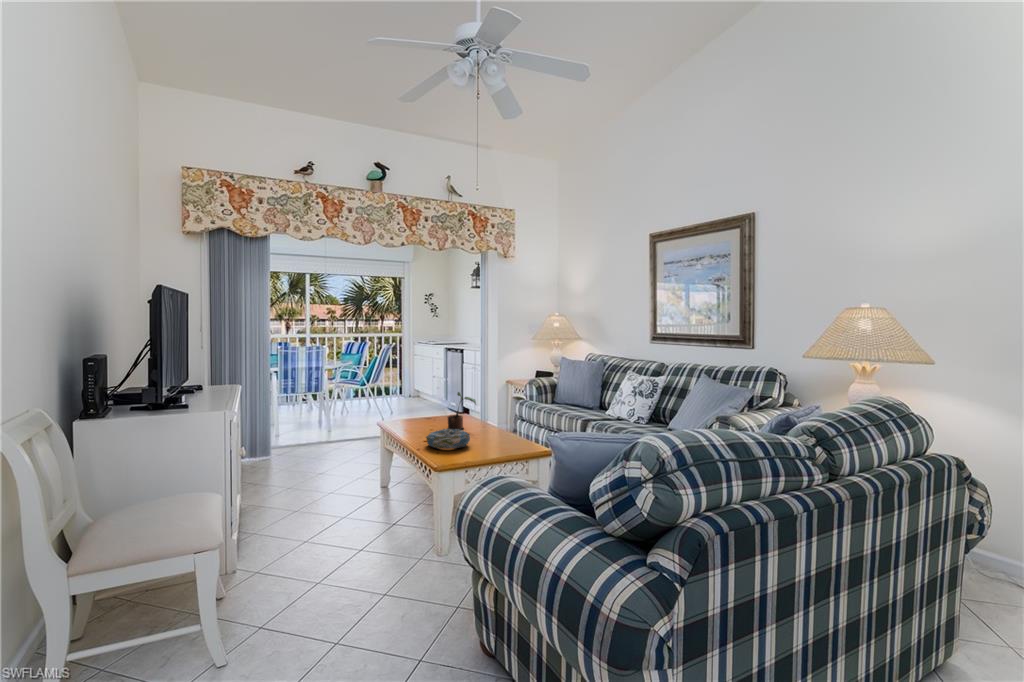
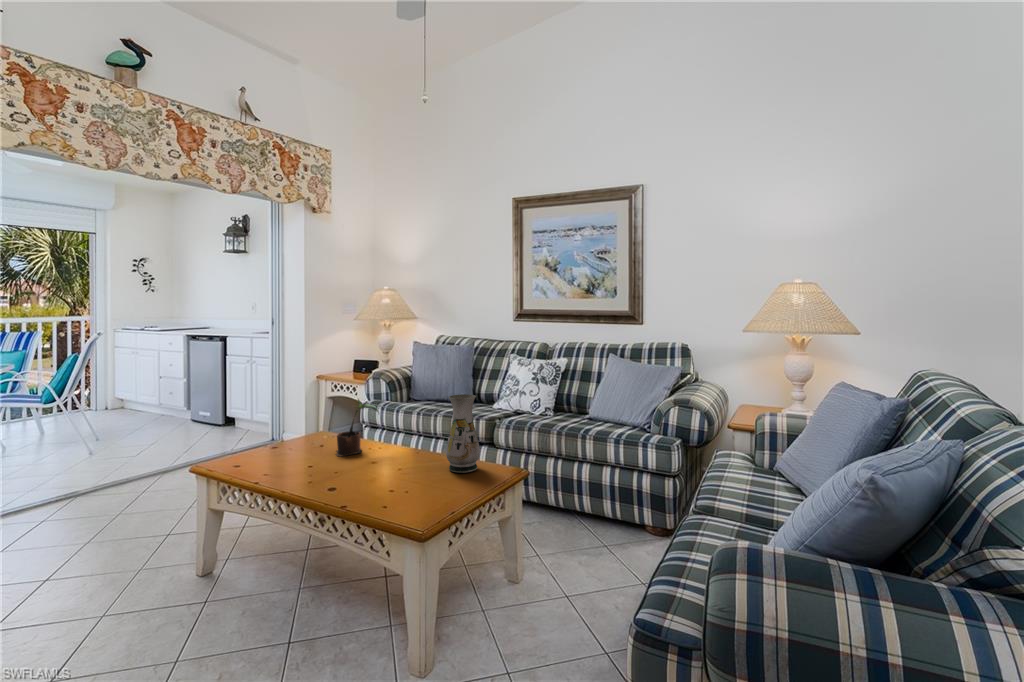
vase: none [495,393,519,449] -> present [446,394,480,473]
decorative bowl: present [426,429,470,449] -> none [348,455,417,490]

